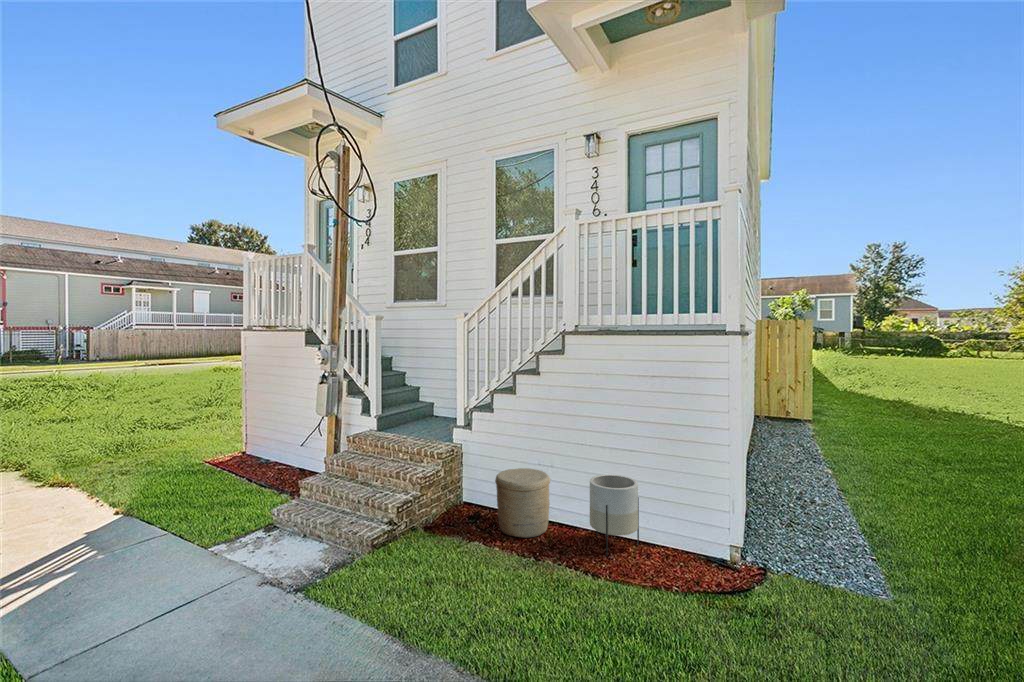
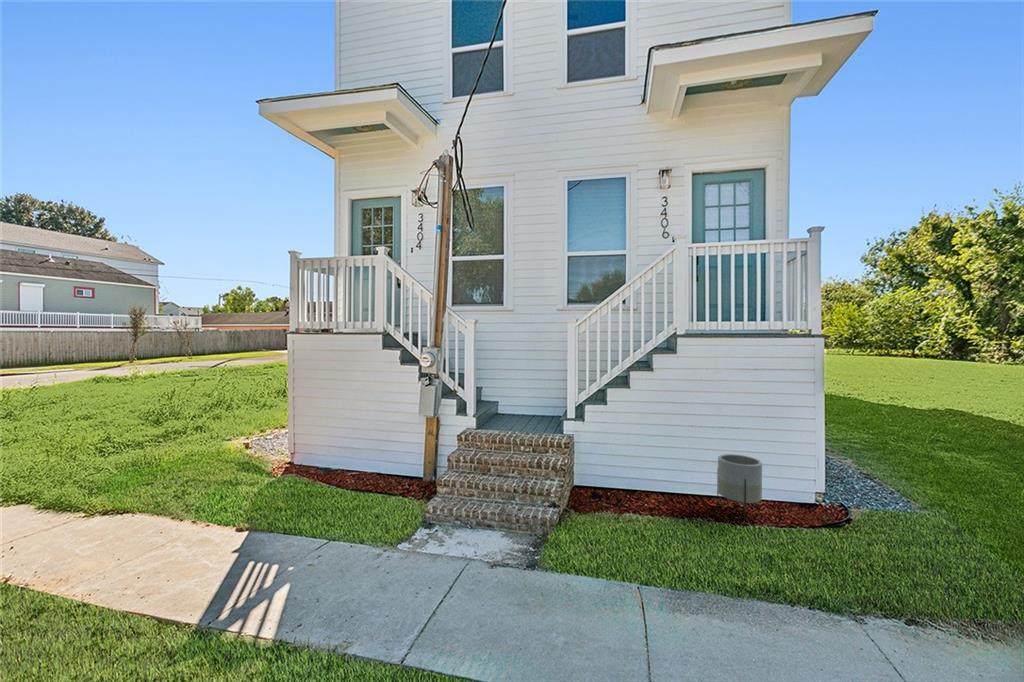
woven basket: present [495,468,550,538] -> none [630,453,679,512]

